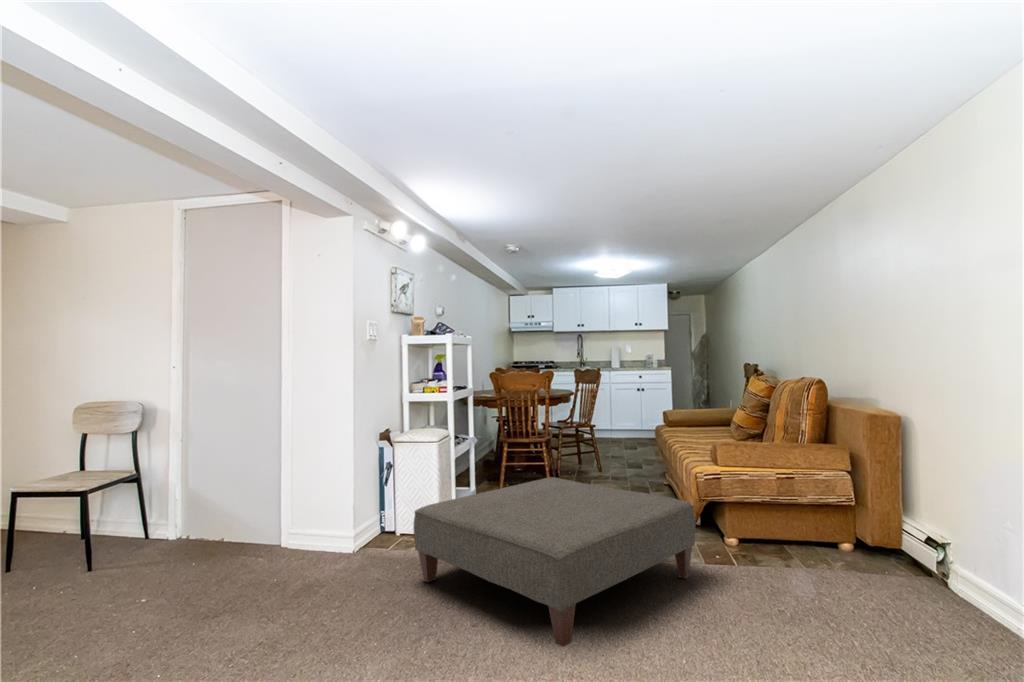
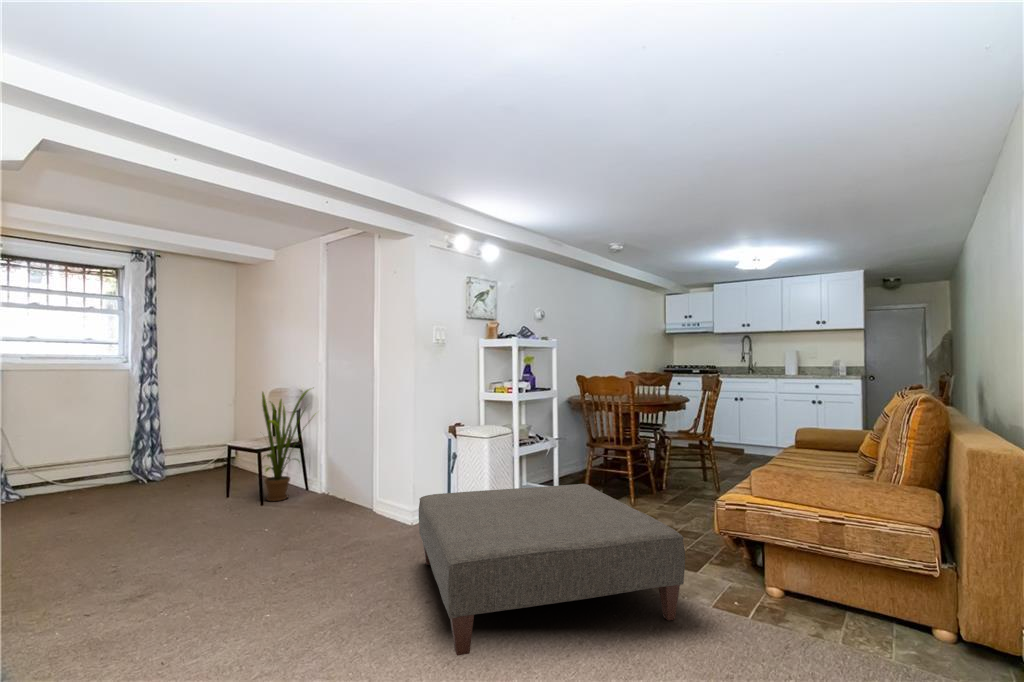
house plant: none [94,399,183,556] -> present [262,389,316,501]

